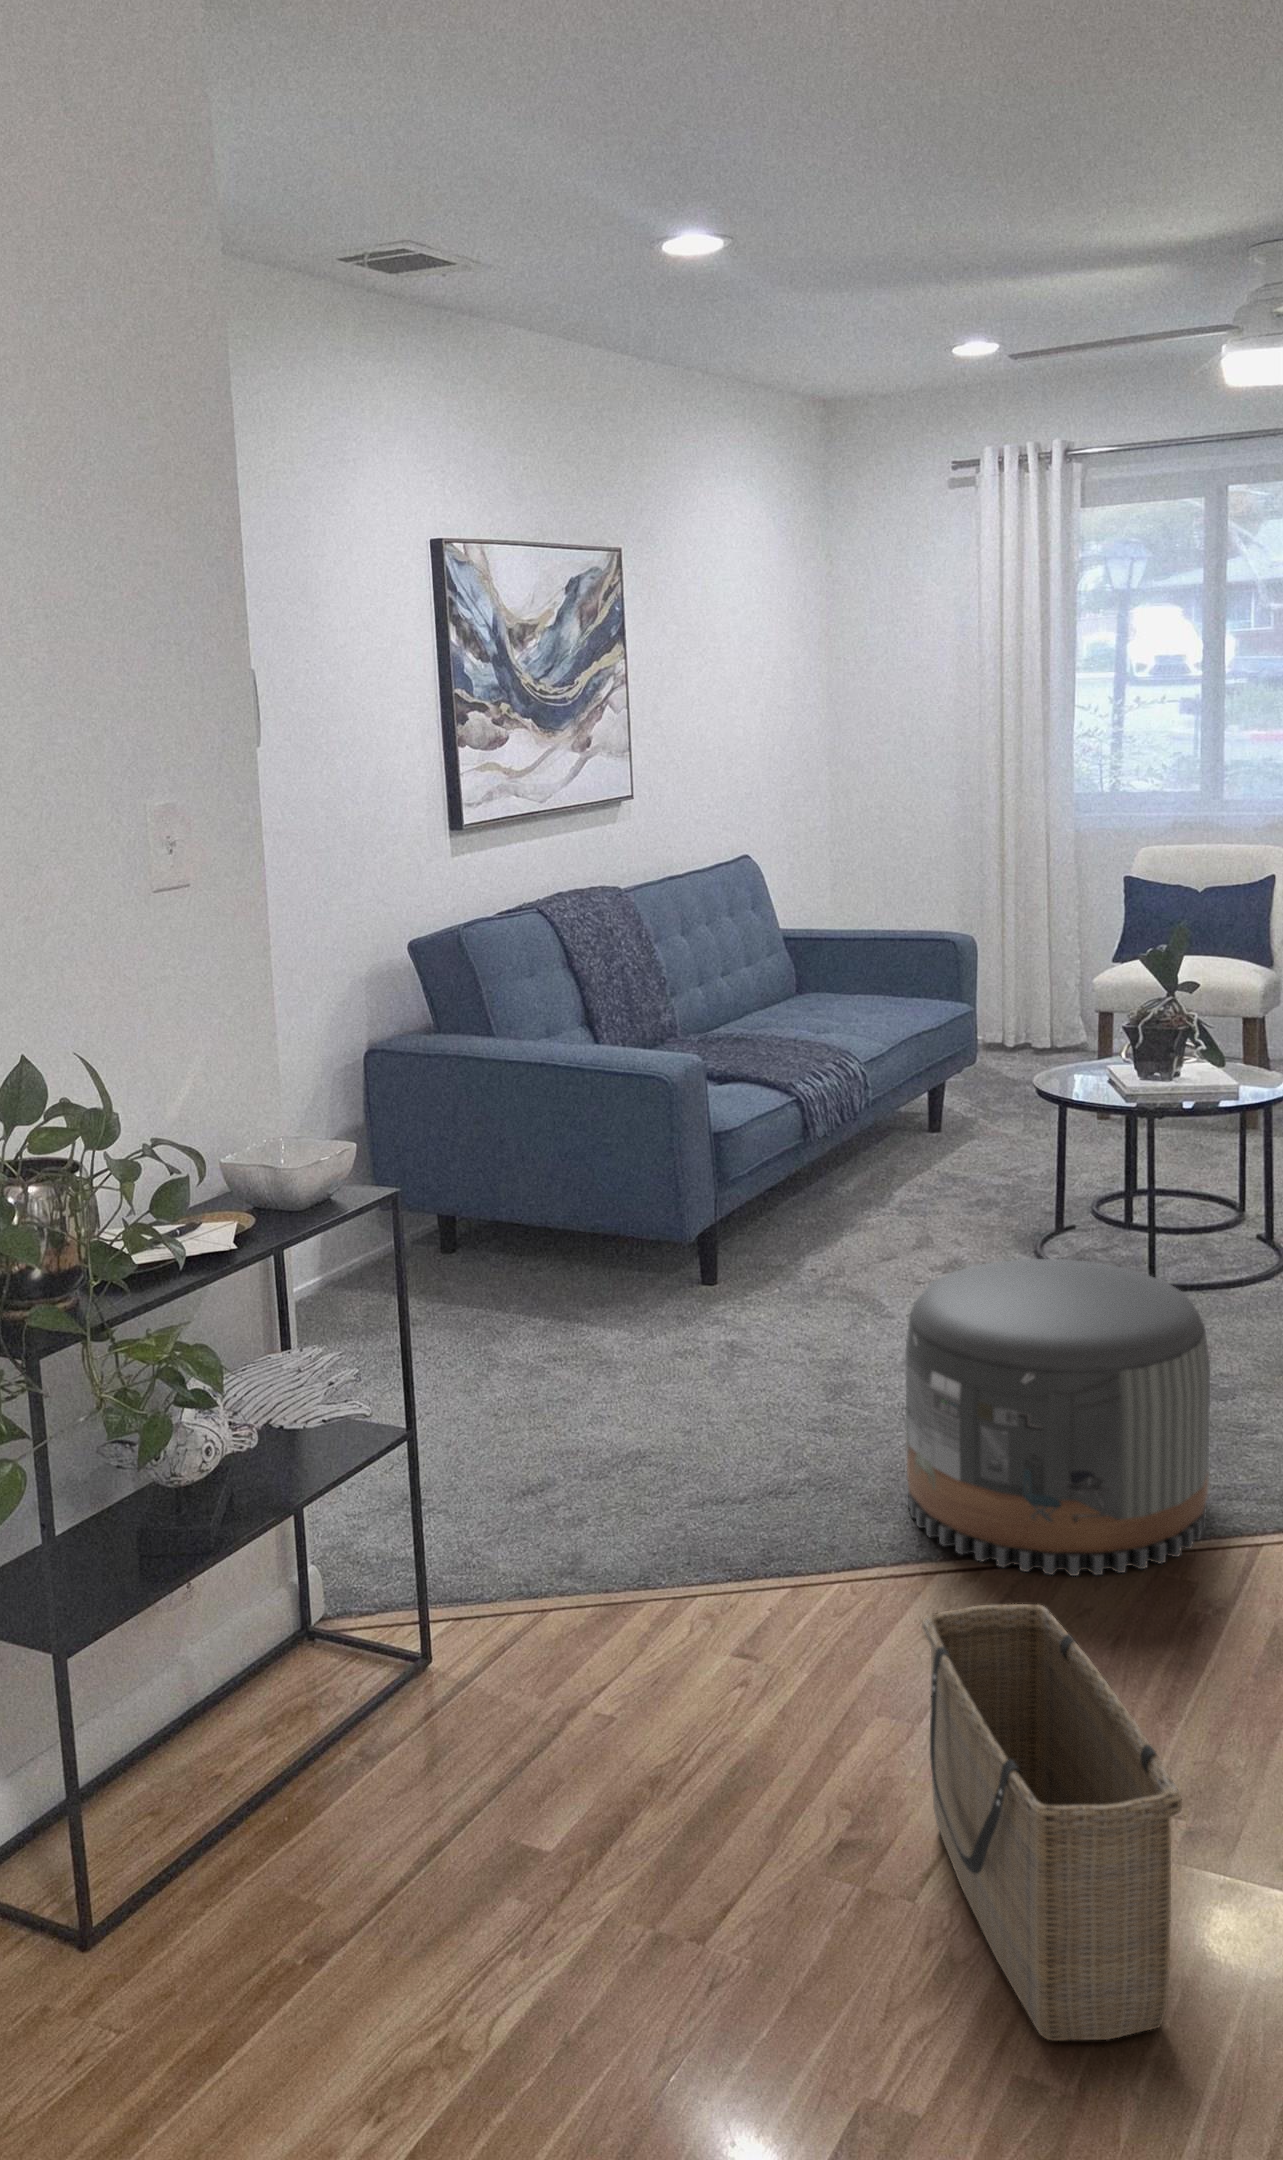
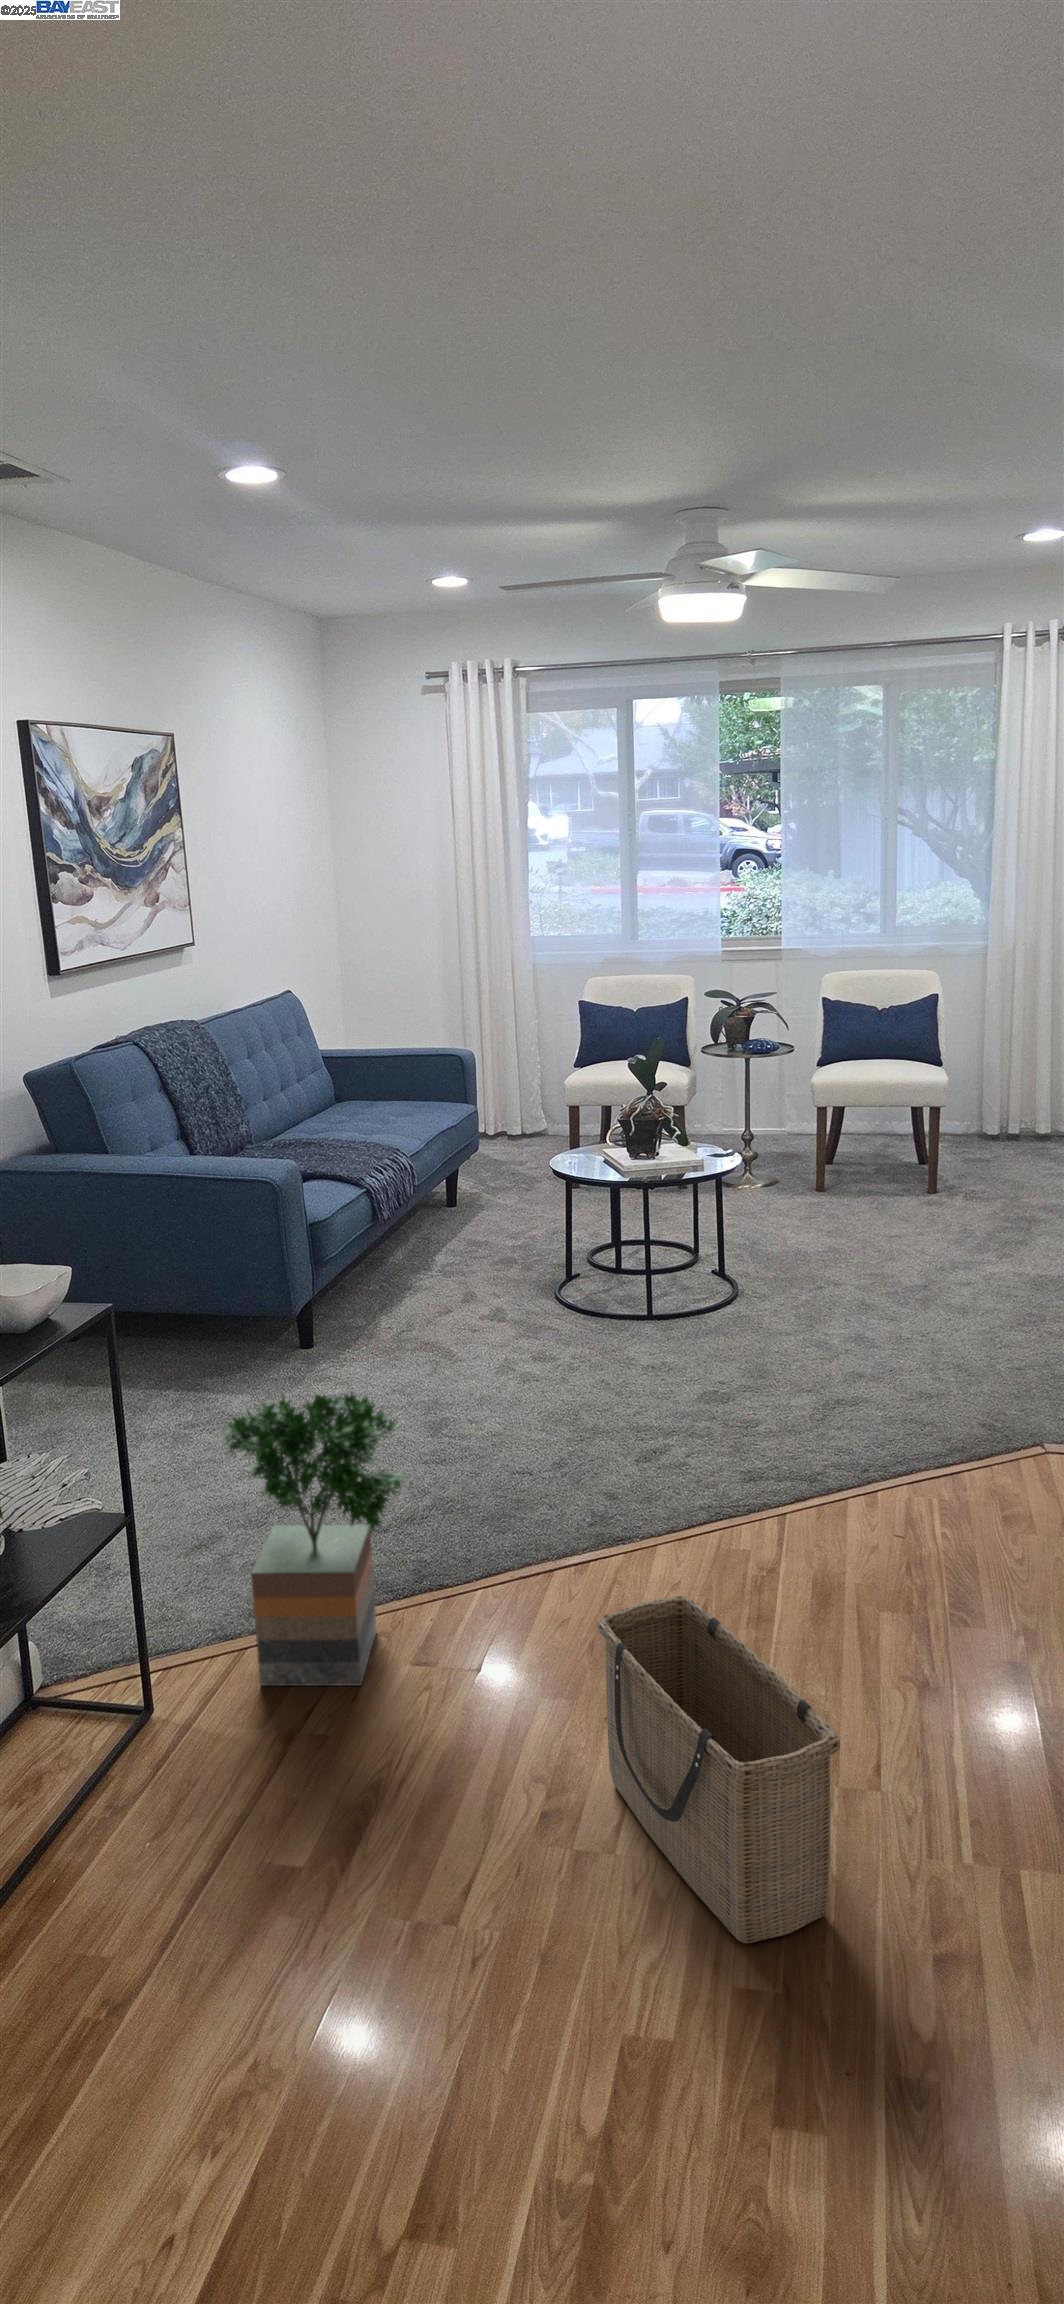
pouf: present [905,1259,1210,1576] -> none [510,1312,744,1563]
potted tree: none [523,1311,739,1669] -> present [221,1393,403,1686]

